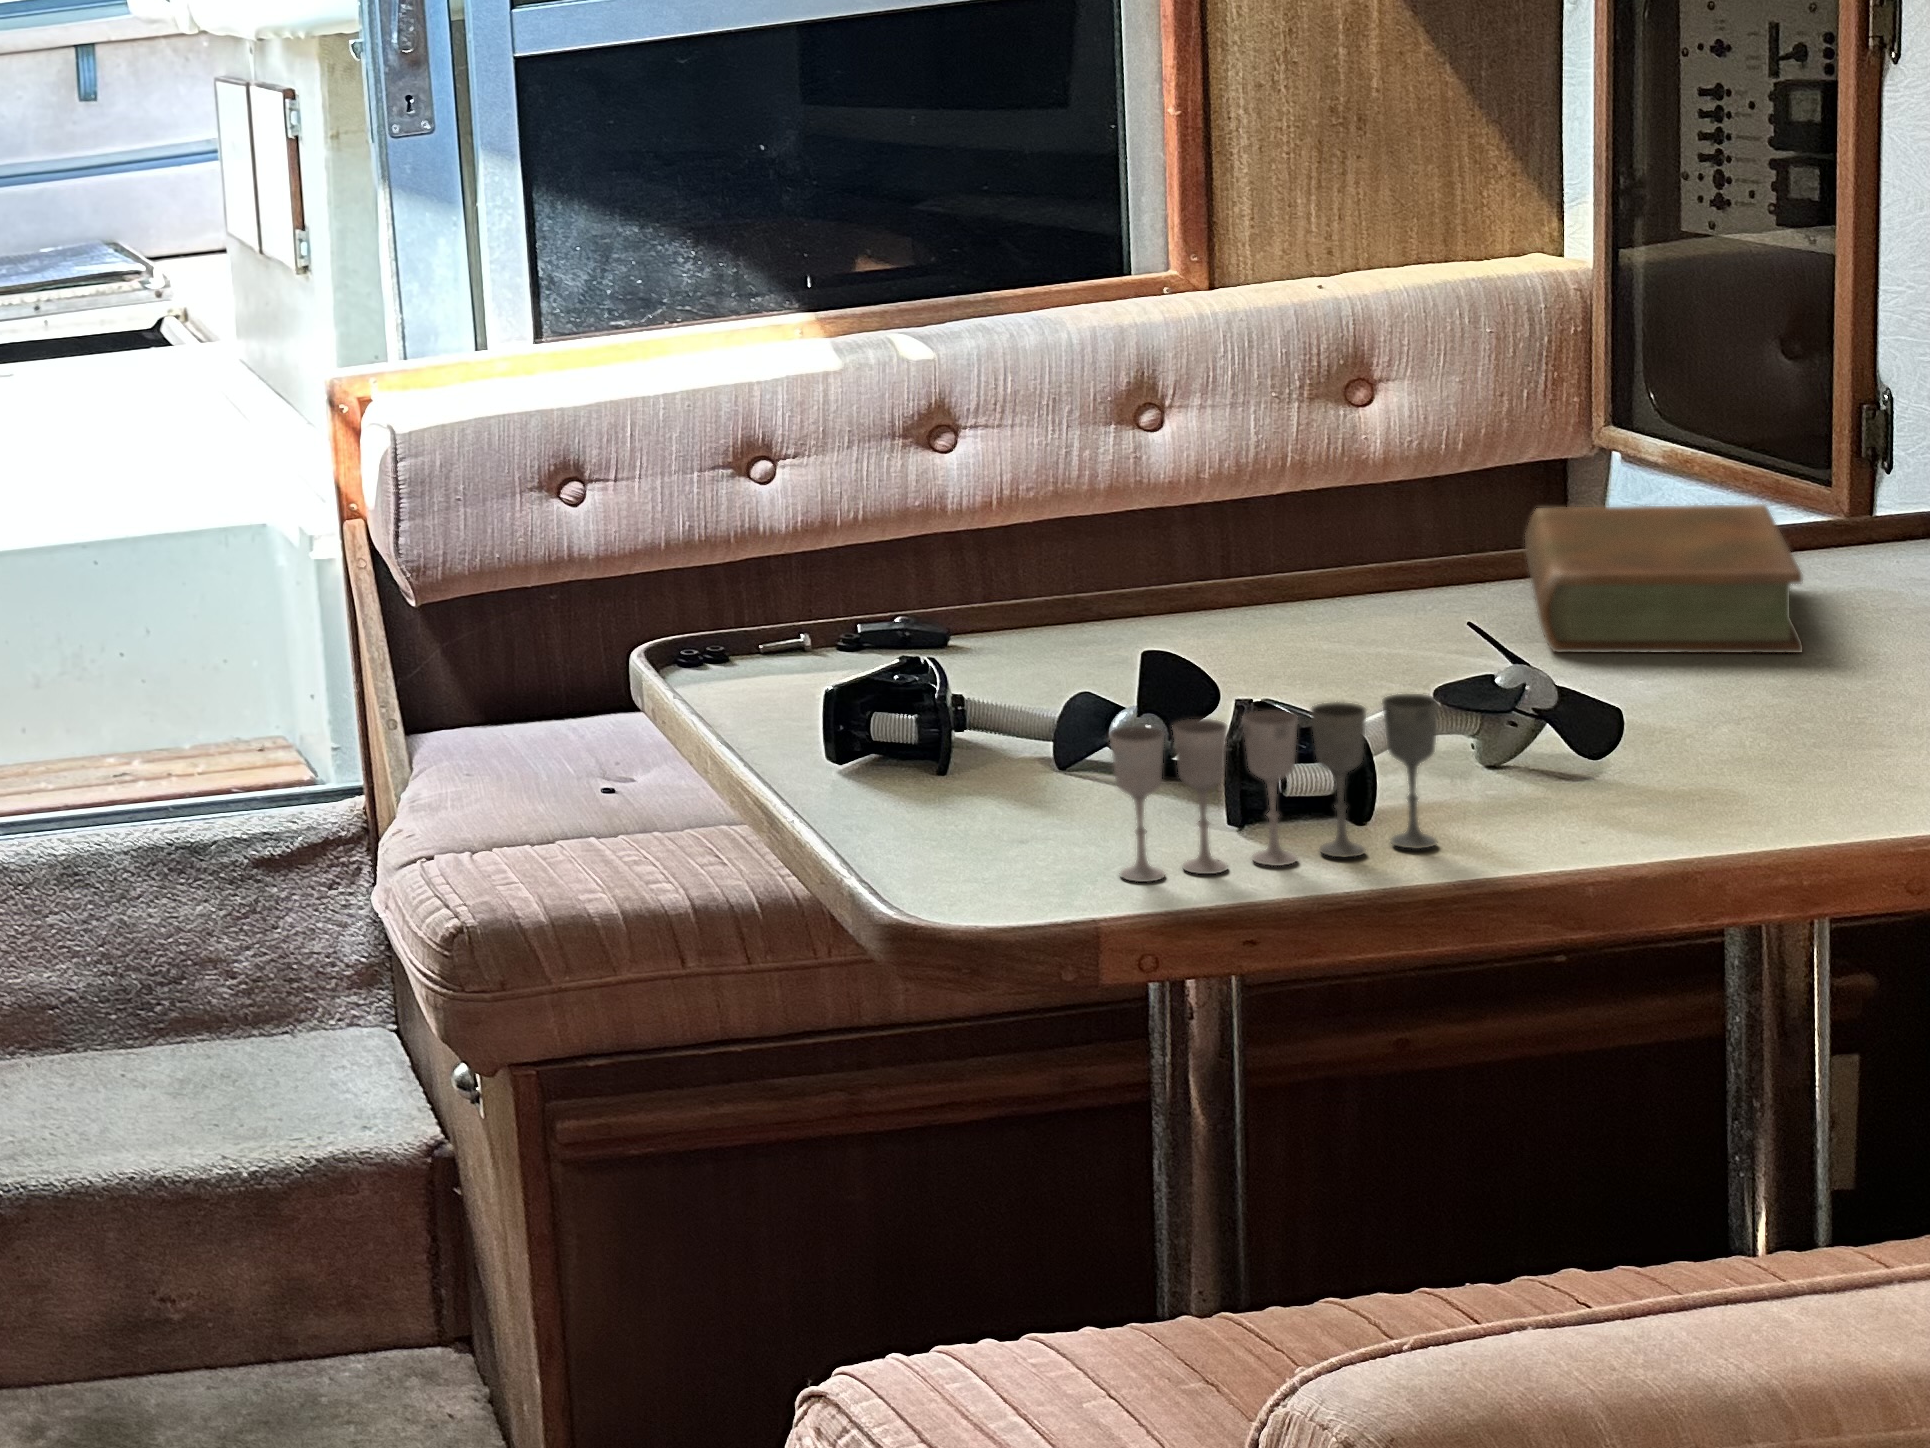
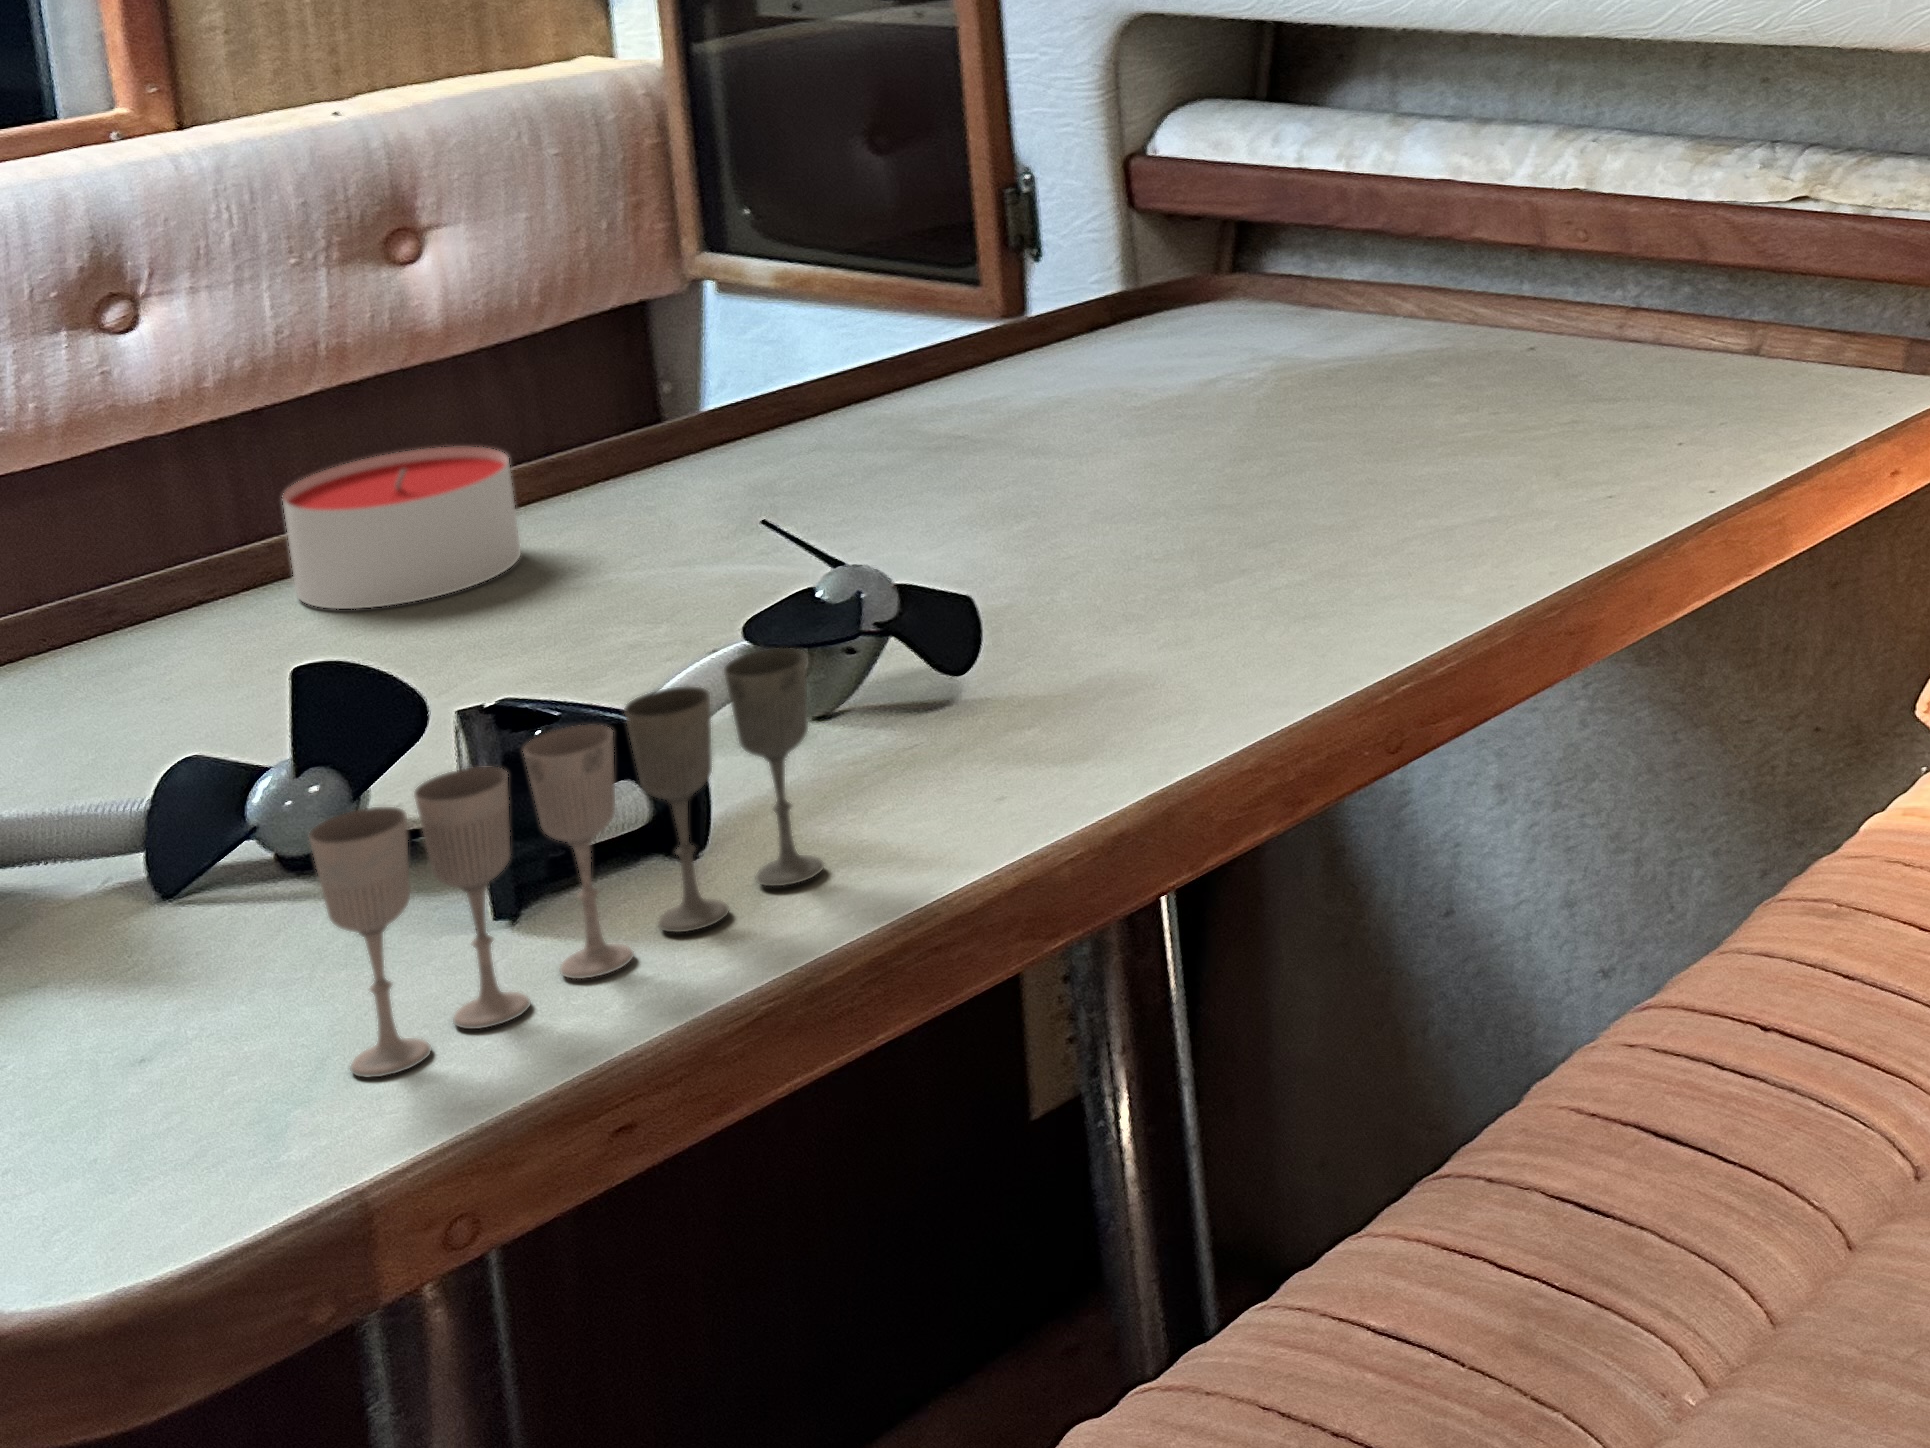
book: present [1525,504,1803,653] -> none [723,308,1102,538]
candle: none [1189,539,1343,640] -> present [283,447,521,609]

